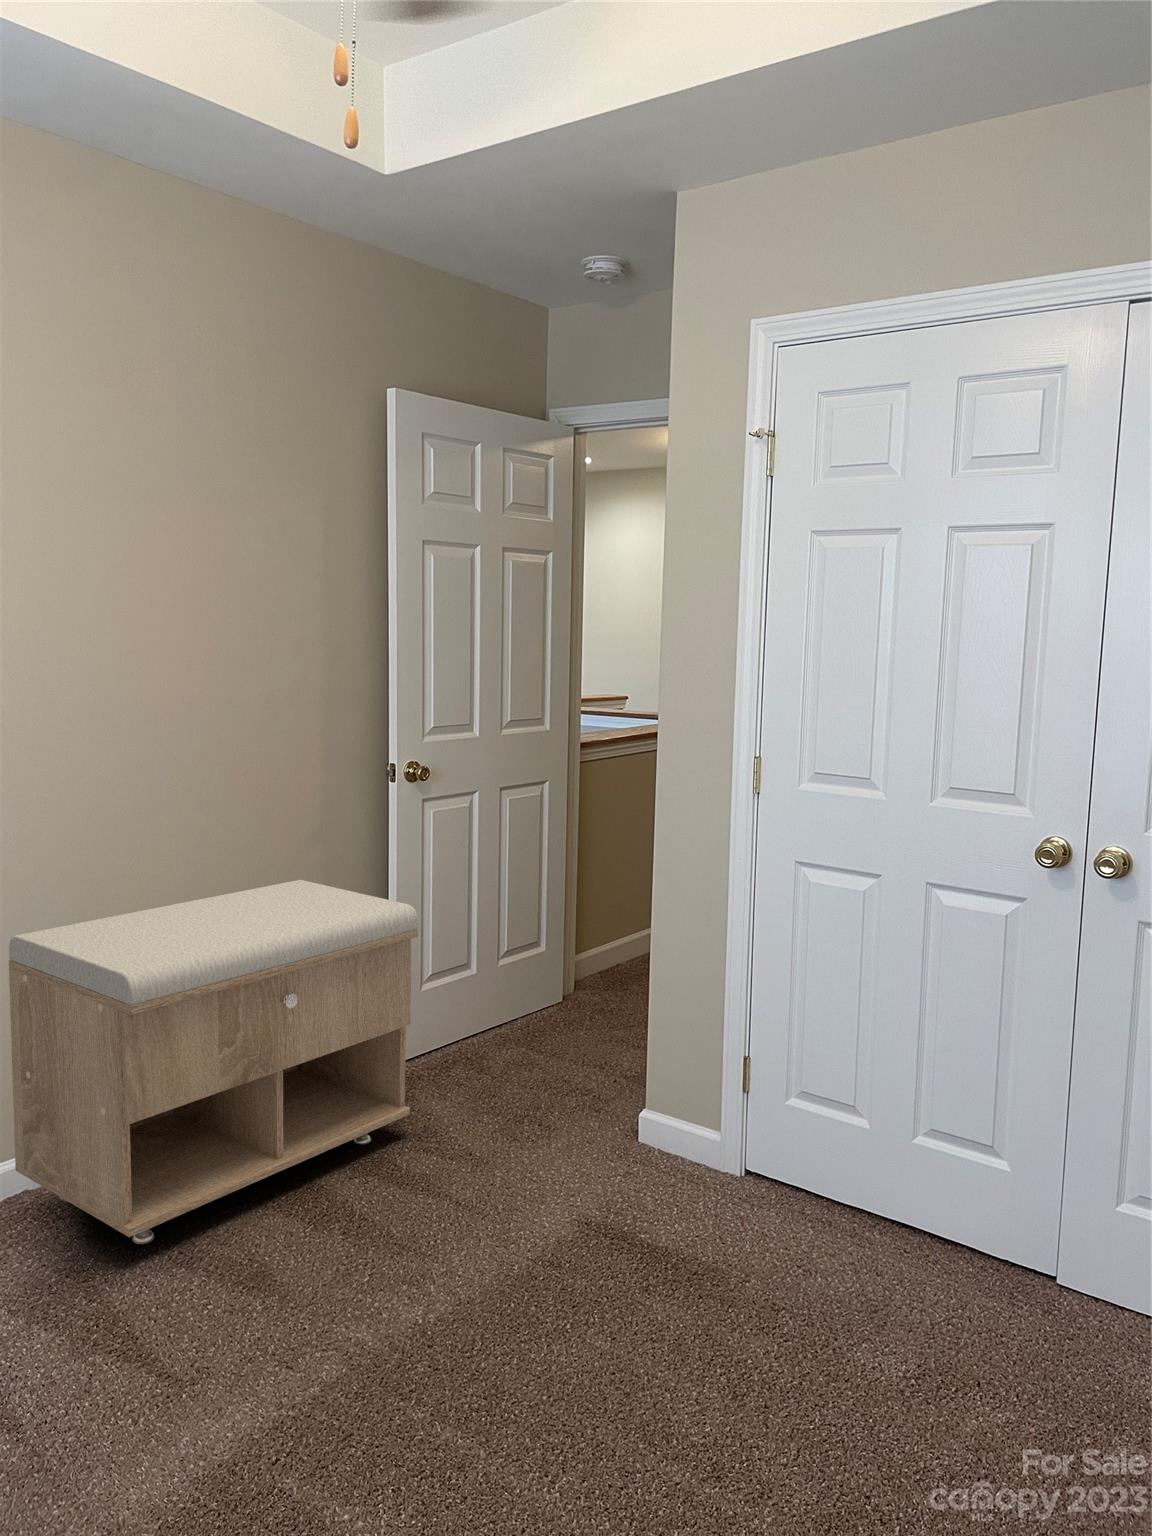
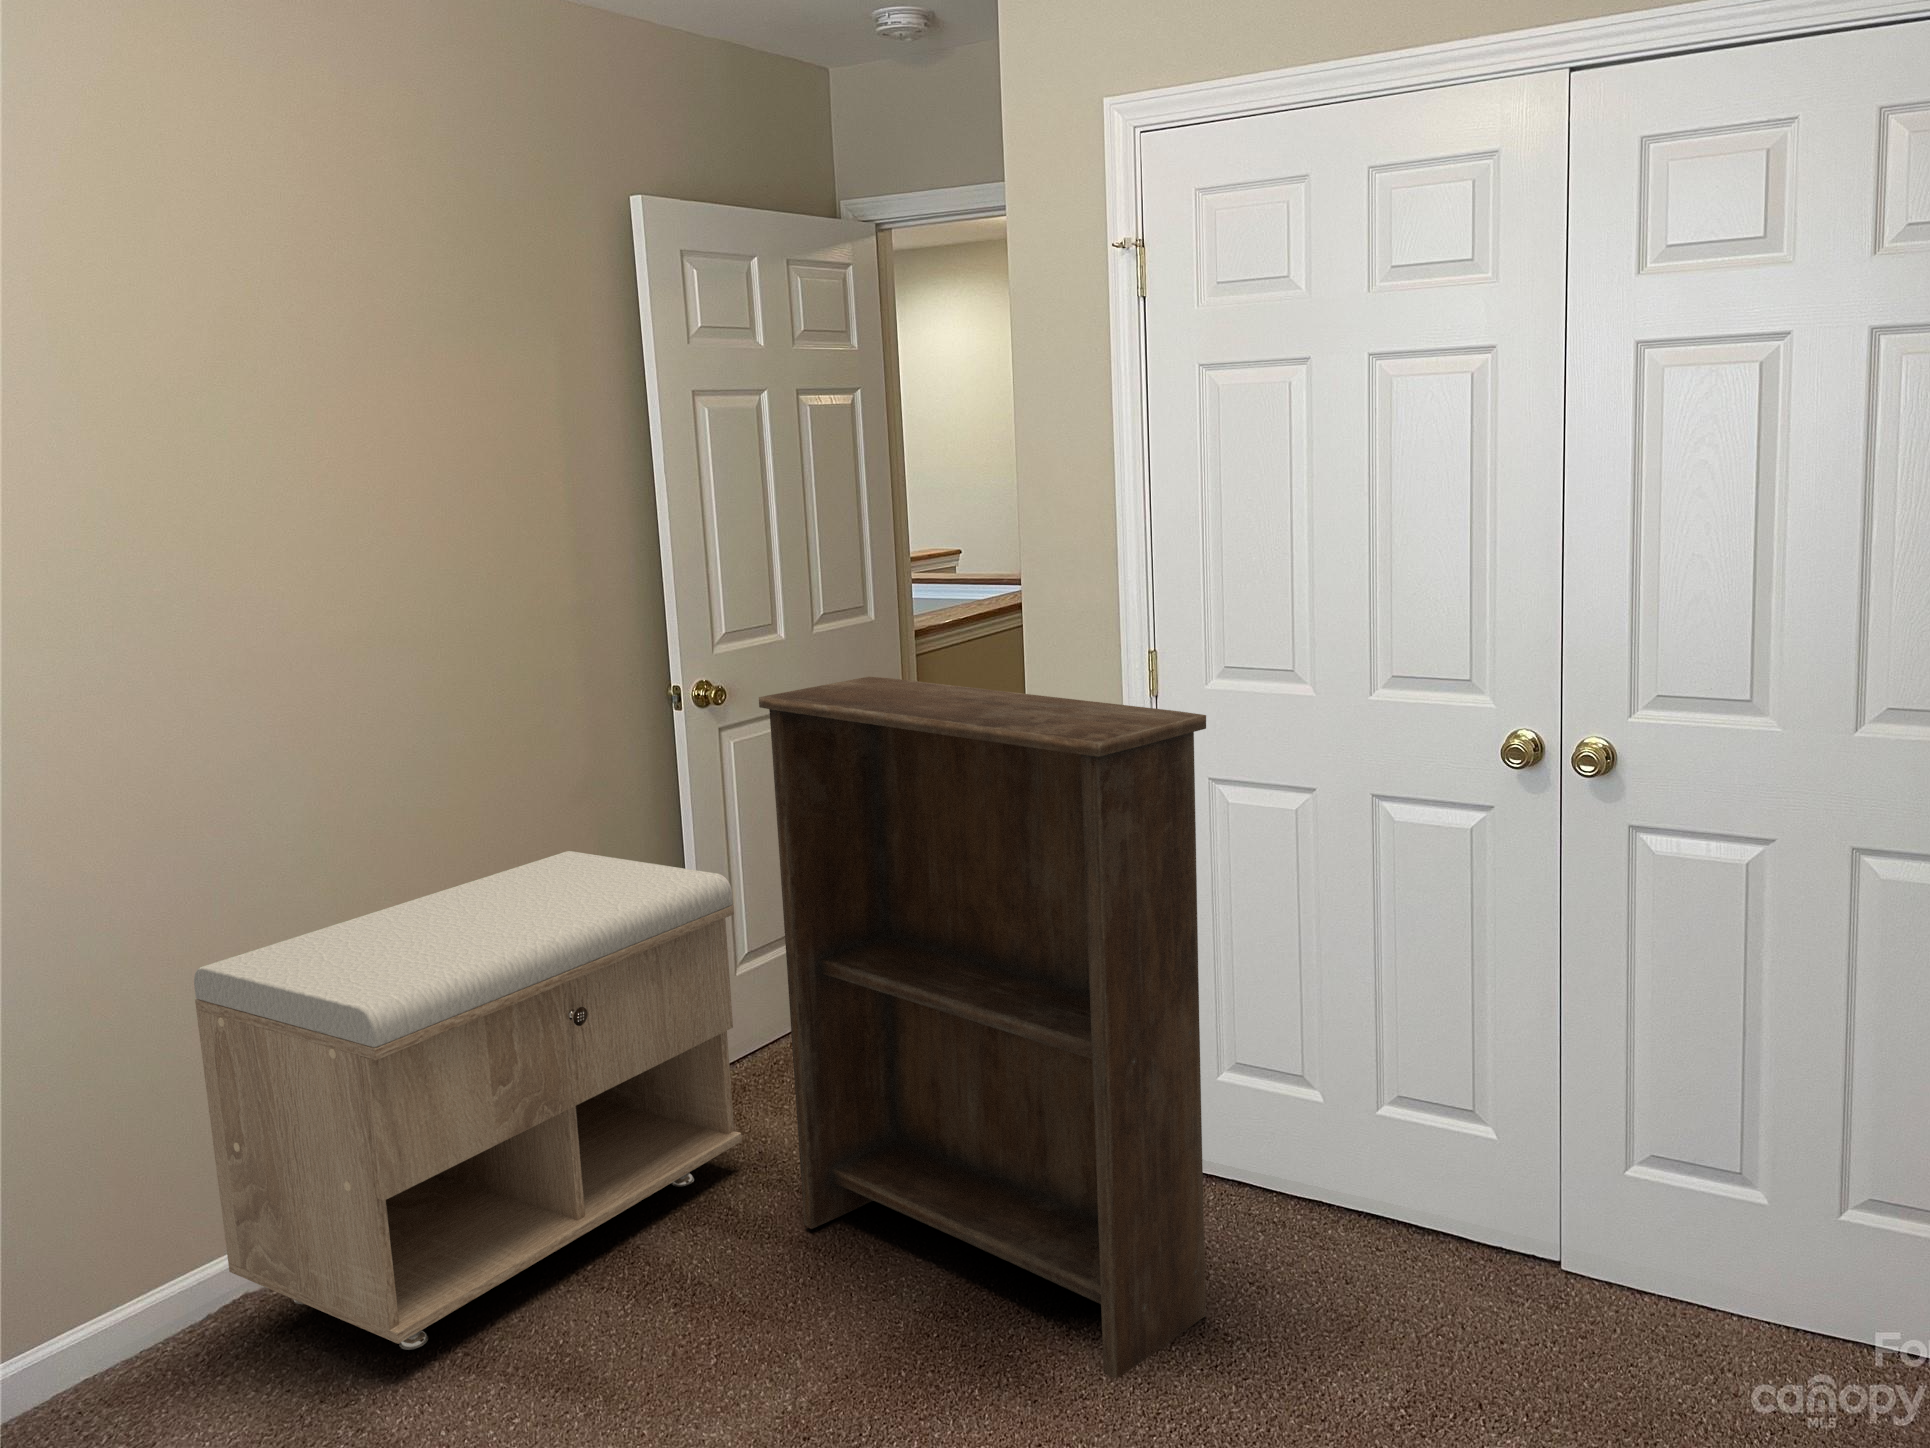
bookshelf: none [447,760,793,1329] -> present [759,676,1206,1379]

